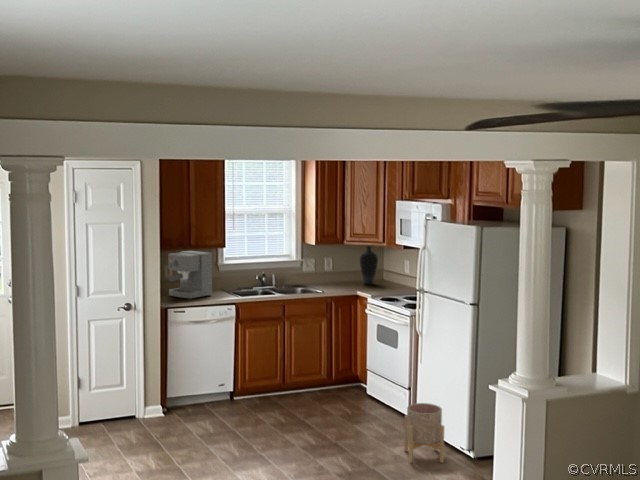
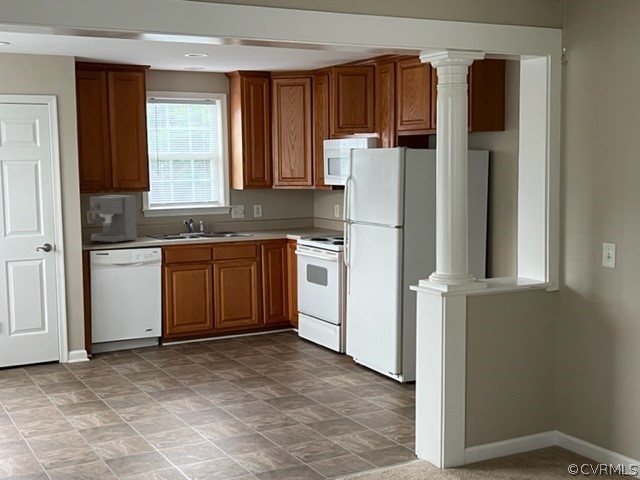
vase: present [360,246,378,284] -> none [290,190,308,231]
planter: present [404,403,444,463] -> none [334,332,372,390]

